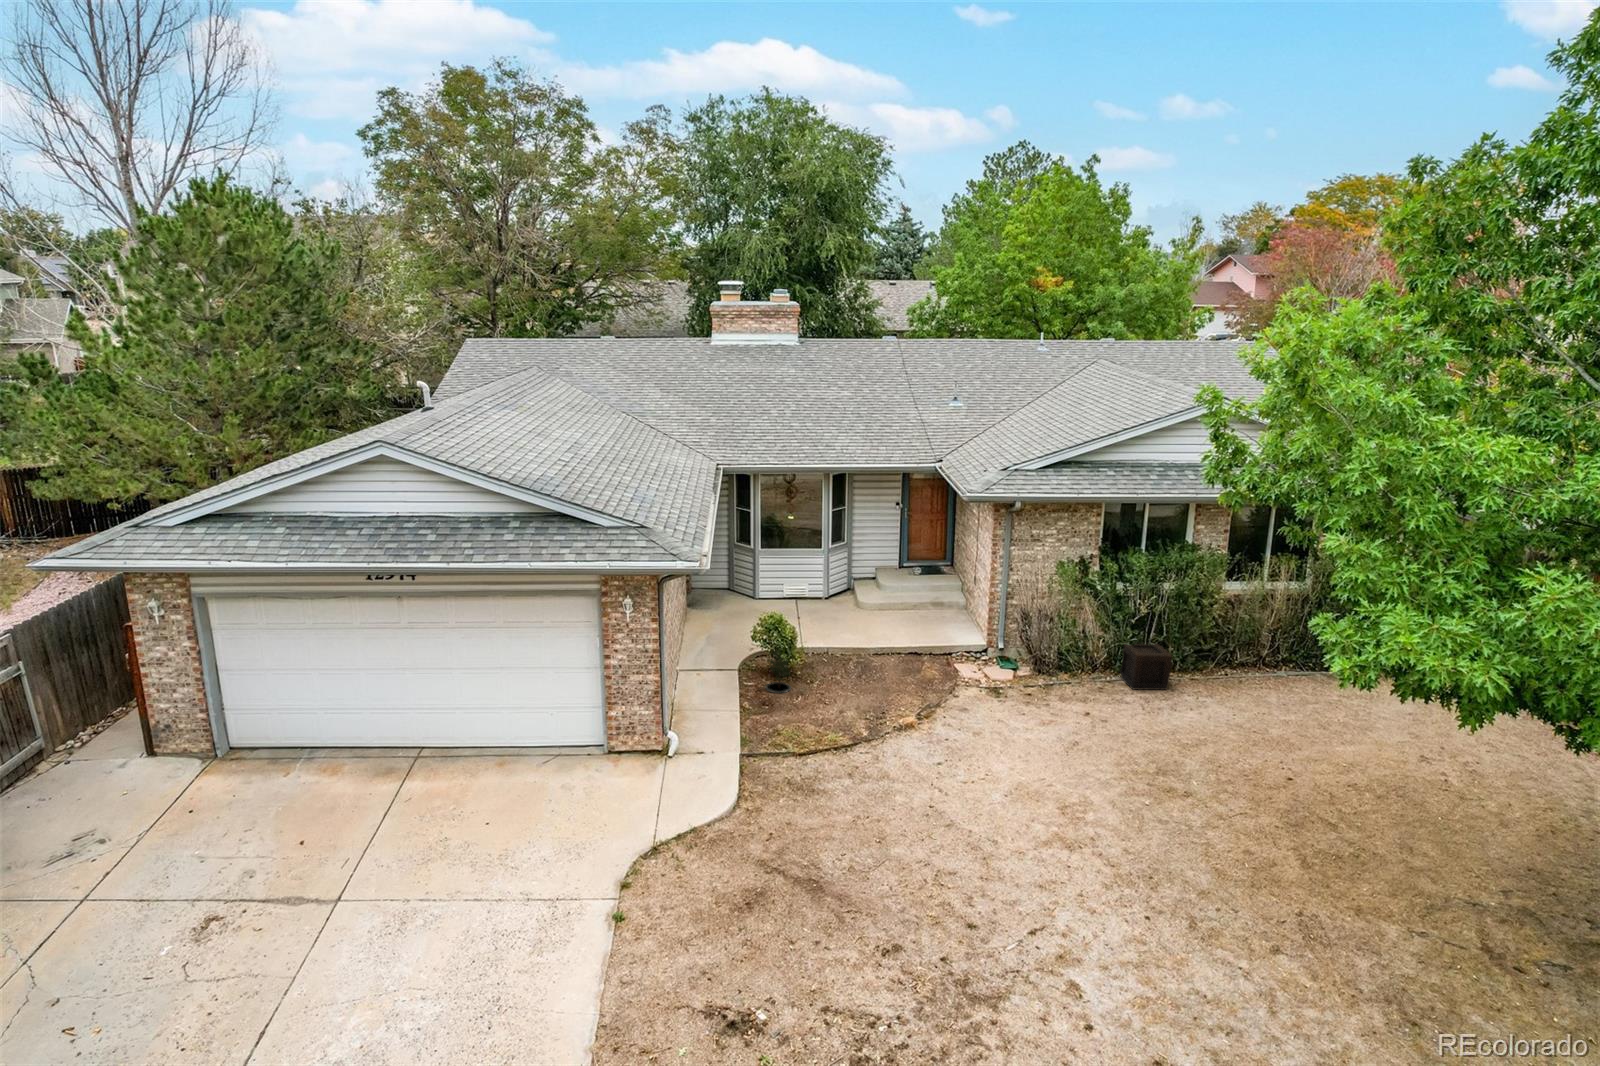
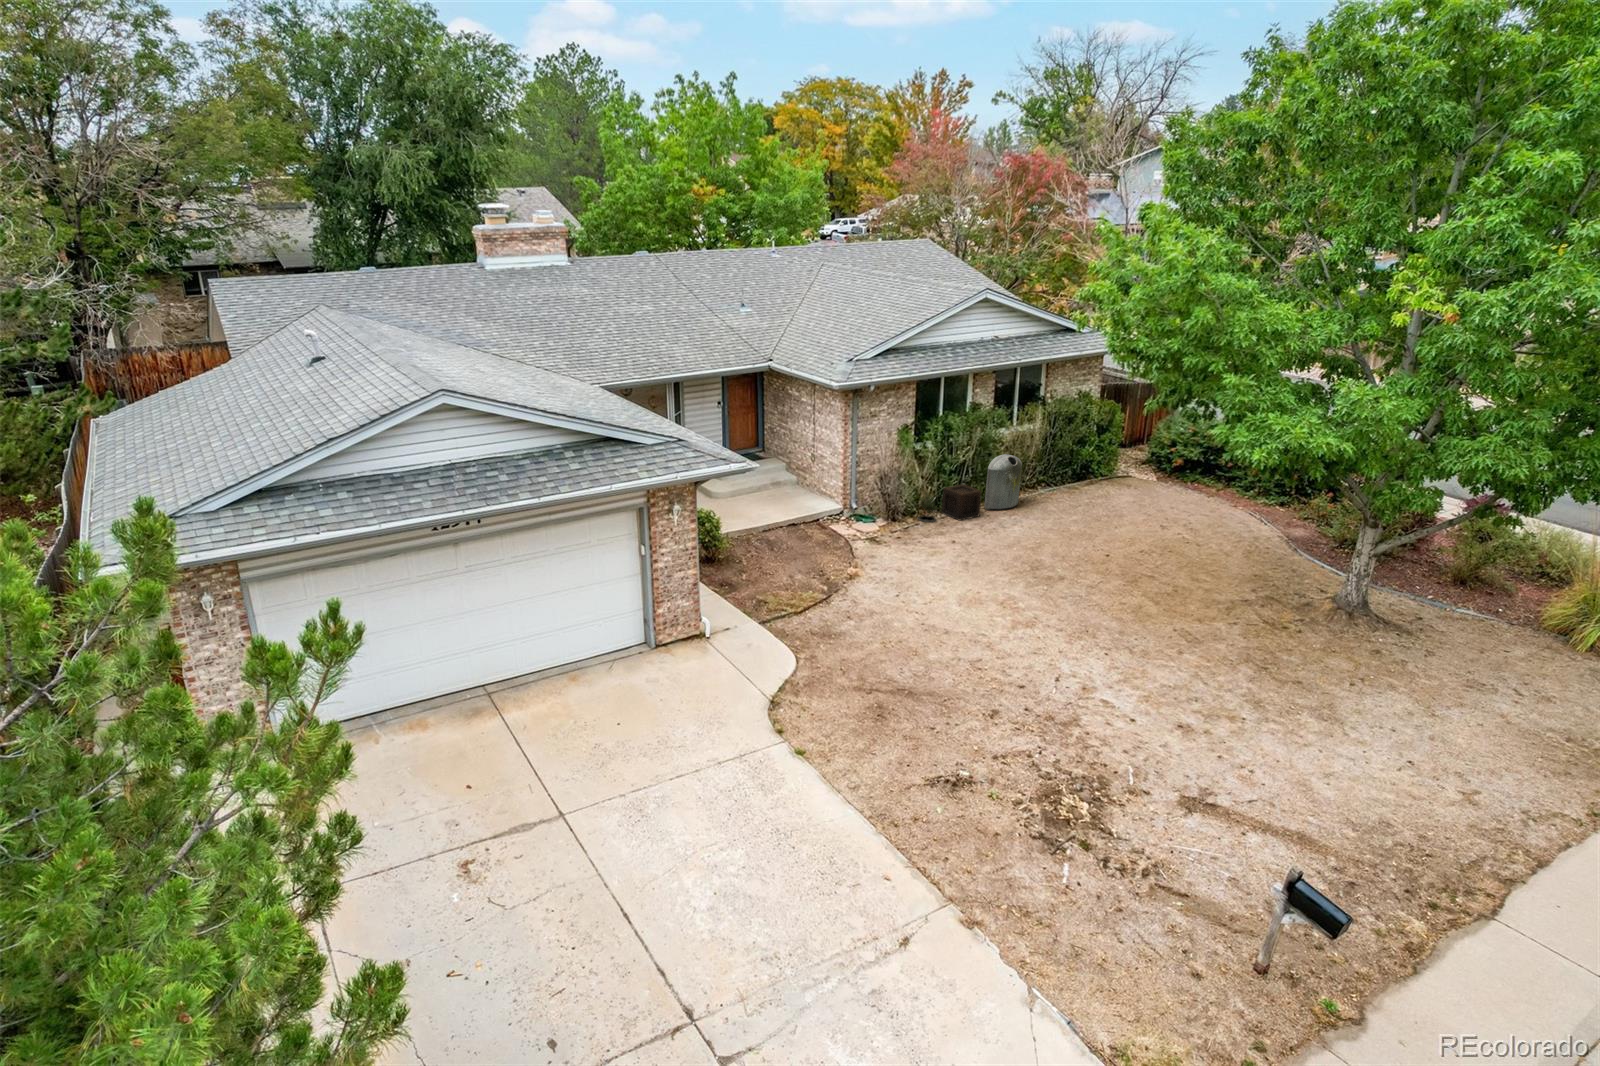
trash can: none [1186,613,1254,689] -> present [984,454,1022,510]
potted tree: present [765,650,791,693] -> present [918,492,936,522]

